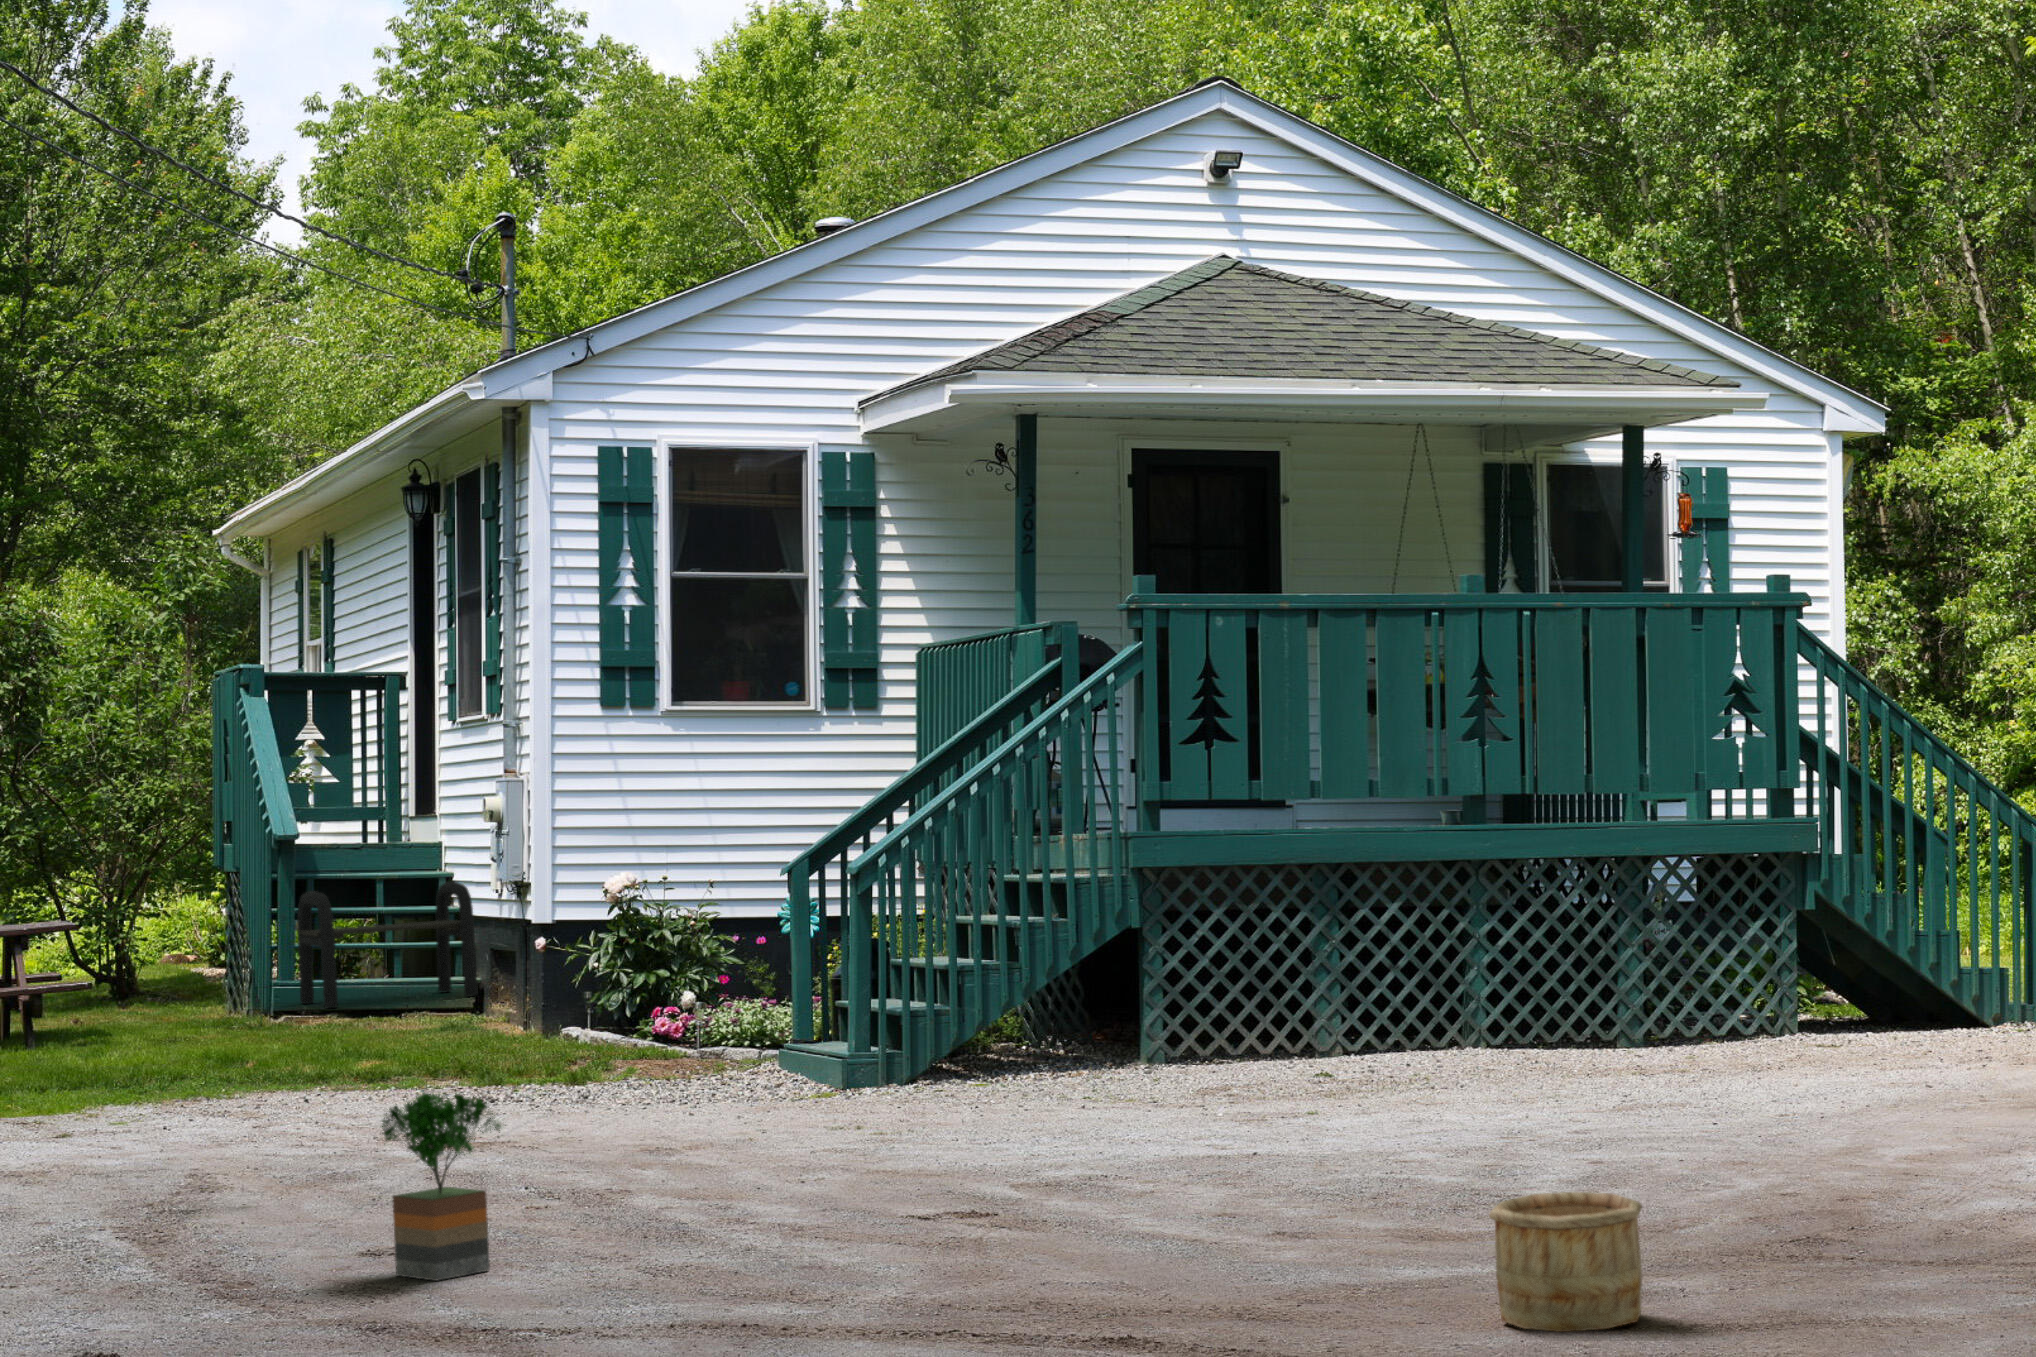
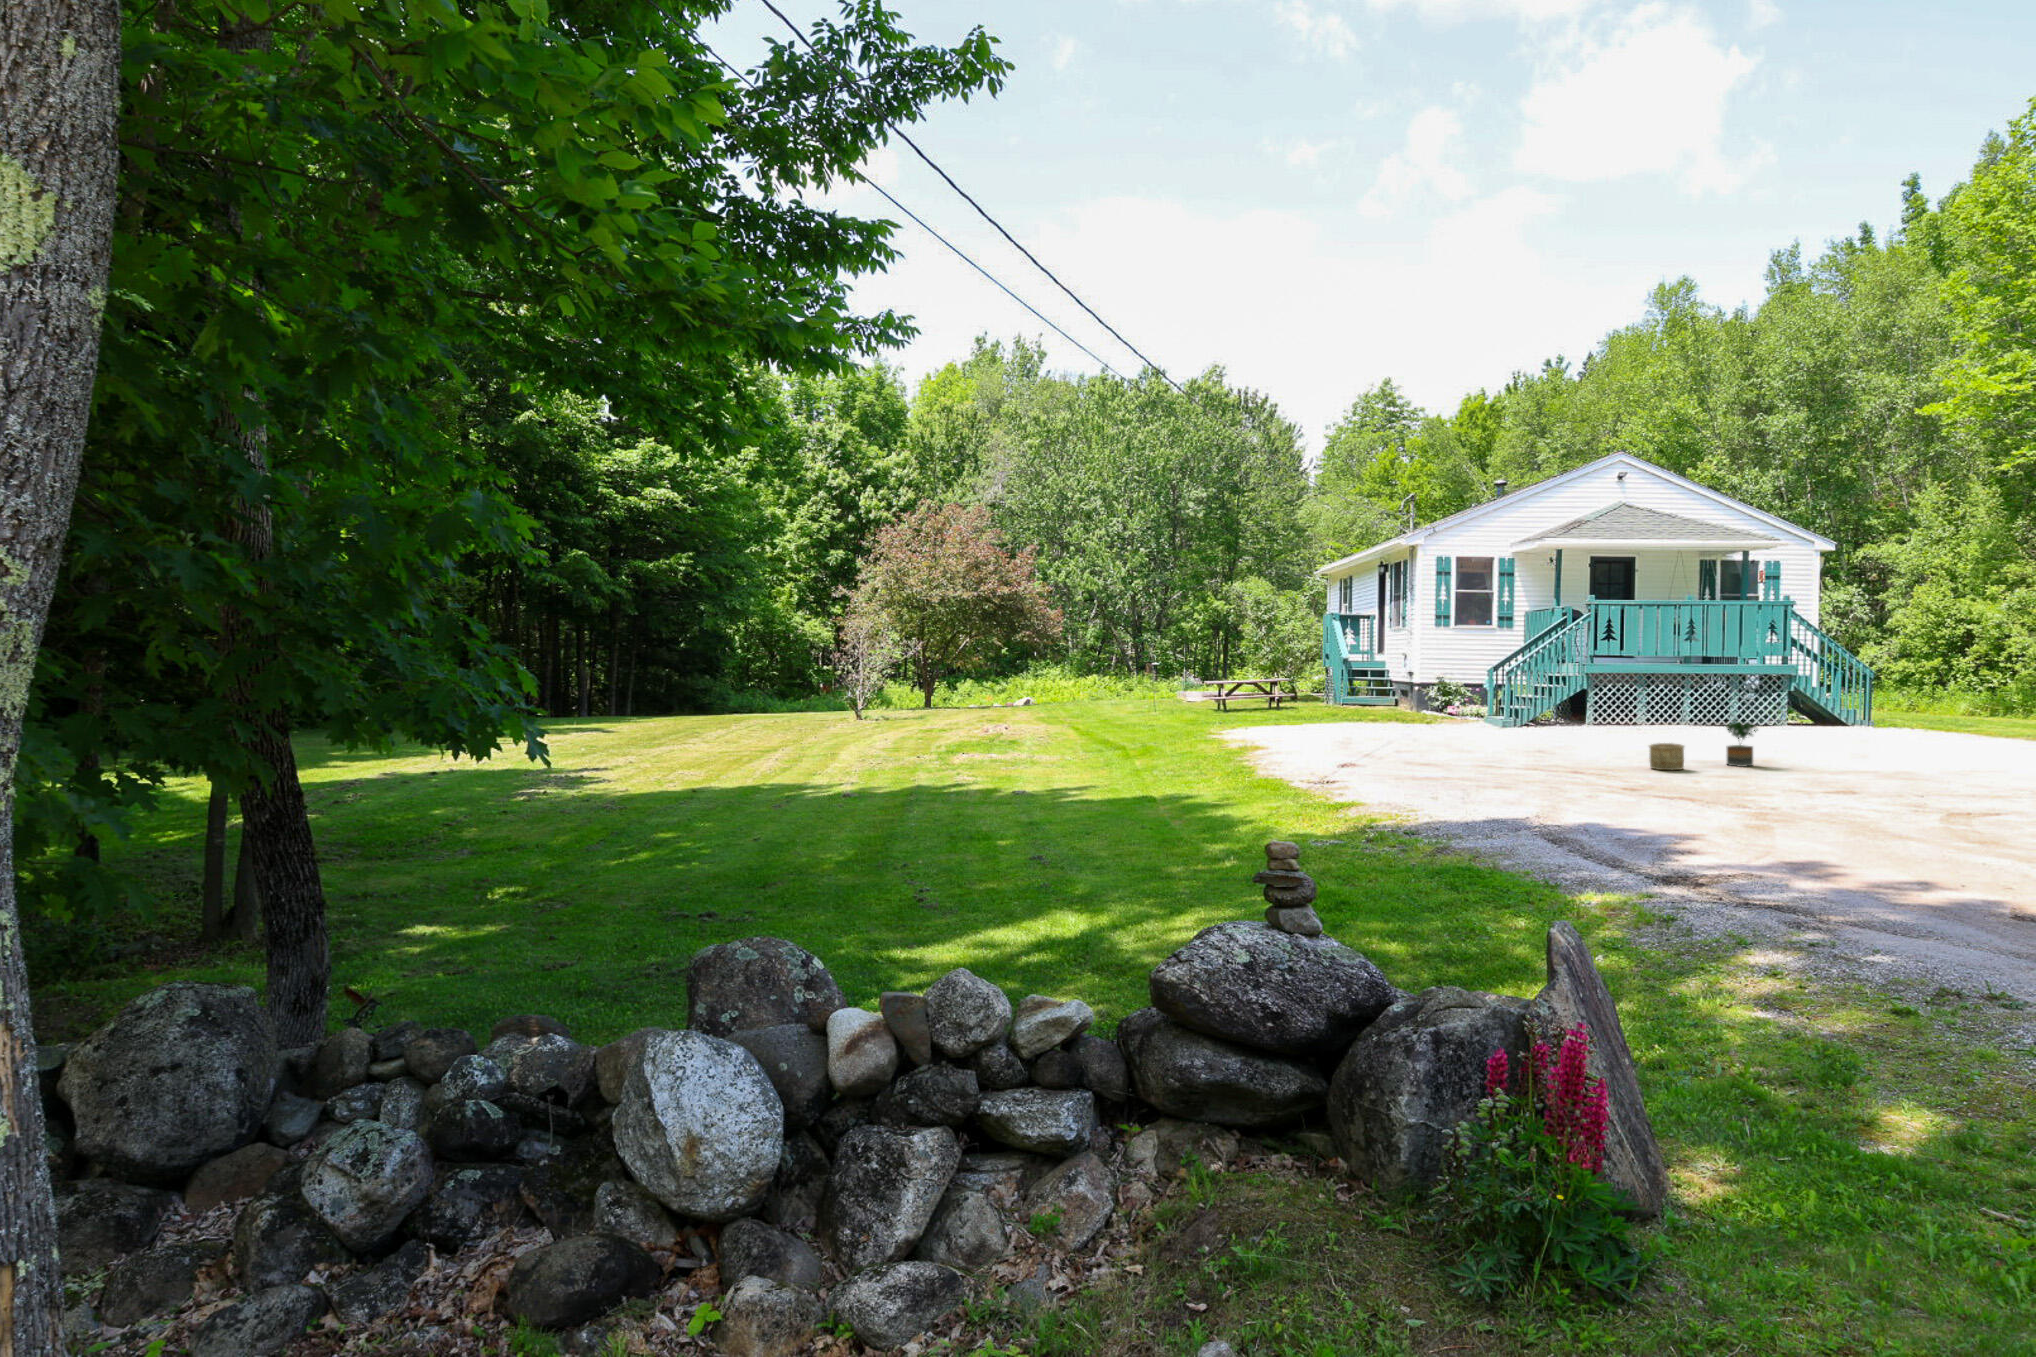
bench: present [298,881,478,1008] -> none [1350,671,1397,702]
potted tree: present [382,1092,501,1281] -> present [1727,722,1758,767]

